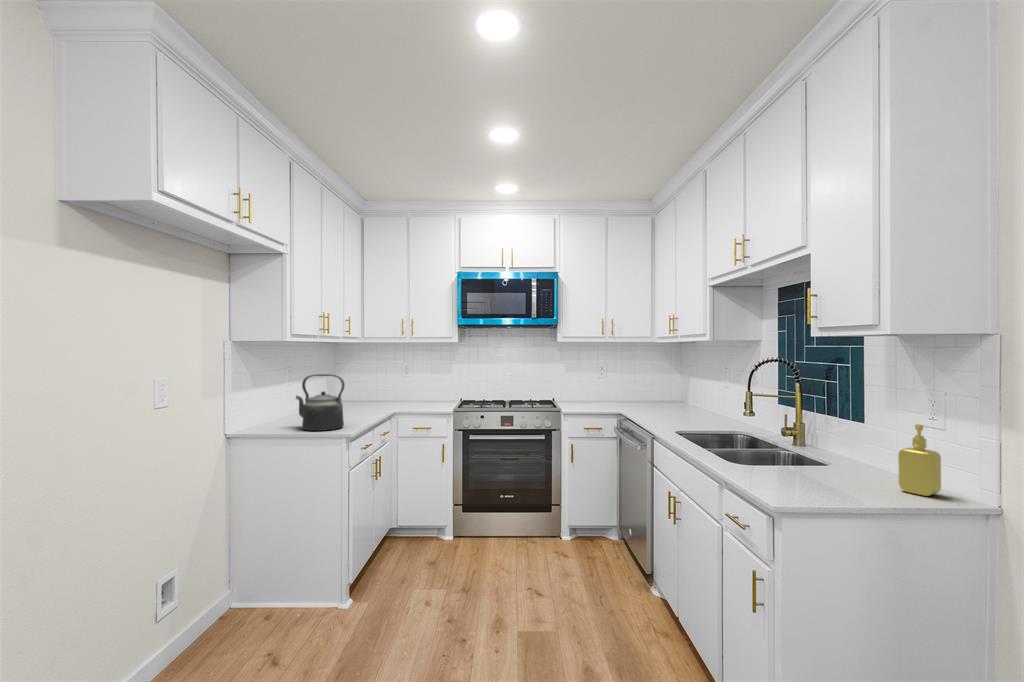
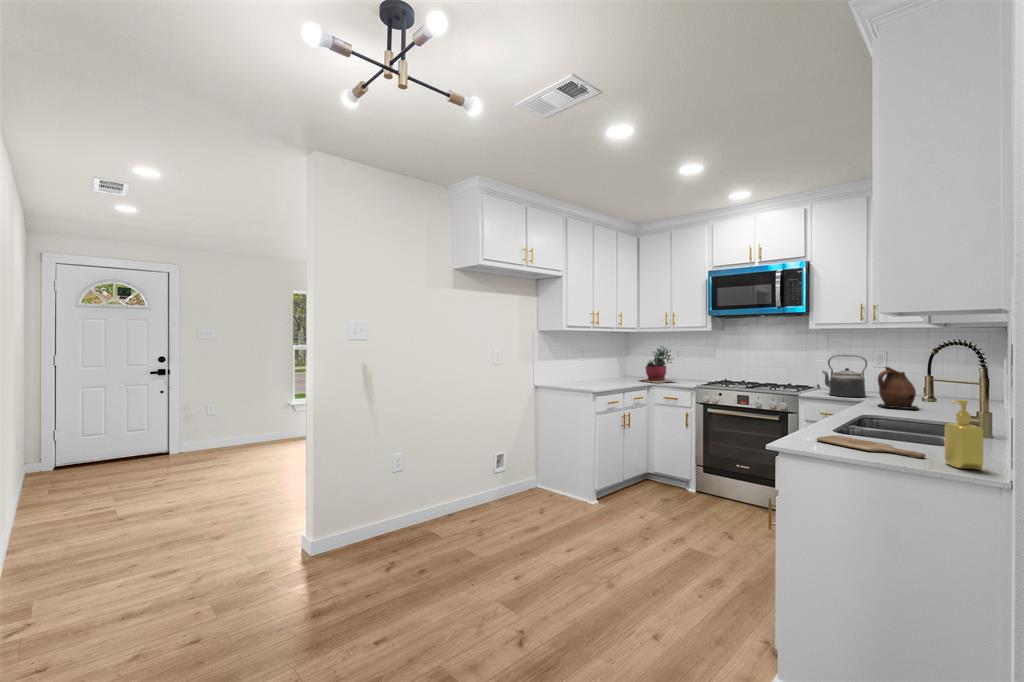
succulent plant: none [366,360,418,409] -> present [641,346,674,383]
kettle: present [296,374,344,431] -> present [822,355,867,397]
ceramic pitcher: none [645,380,683,420] -> present [878,367,919,409]
cutting board: none [757,470,875,488] -> present [817,436,926,458]

